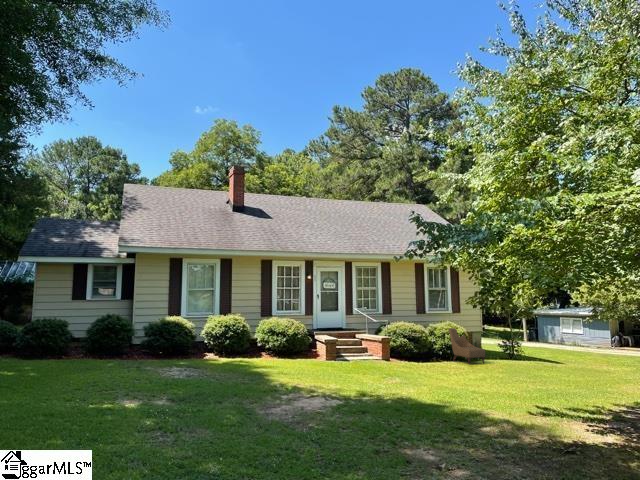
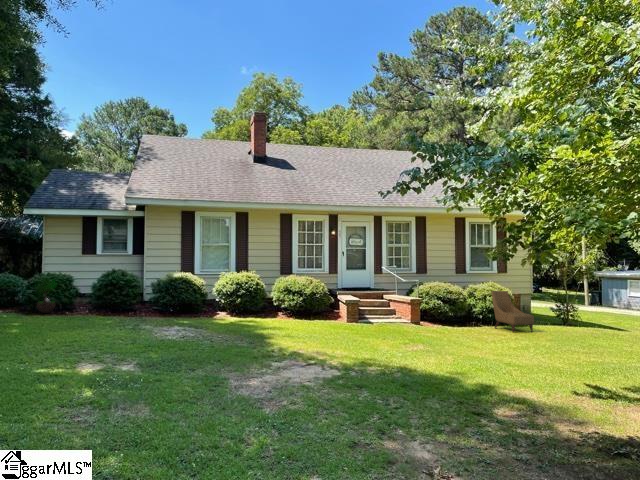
potted tree: none [29,323,55,360] -> present [35,279,55,313]

